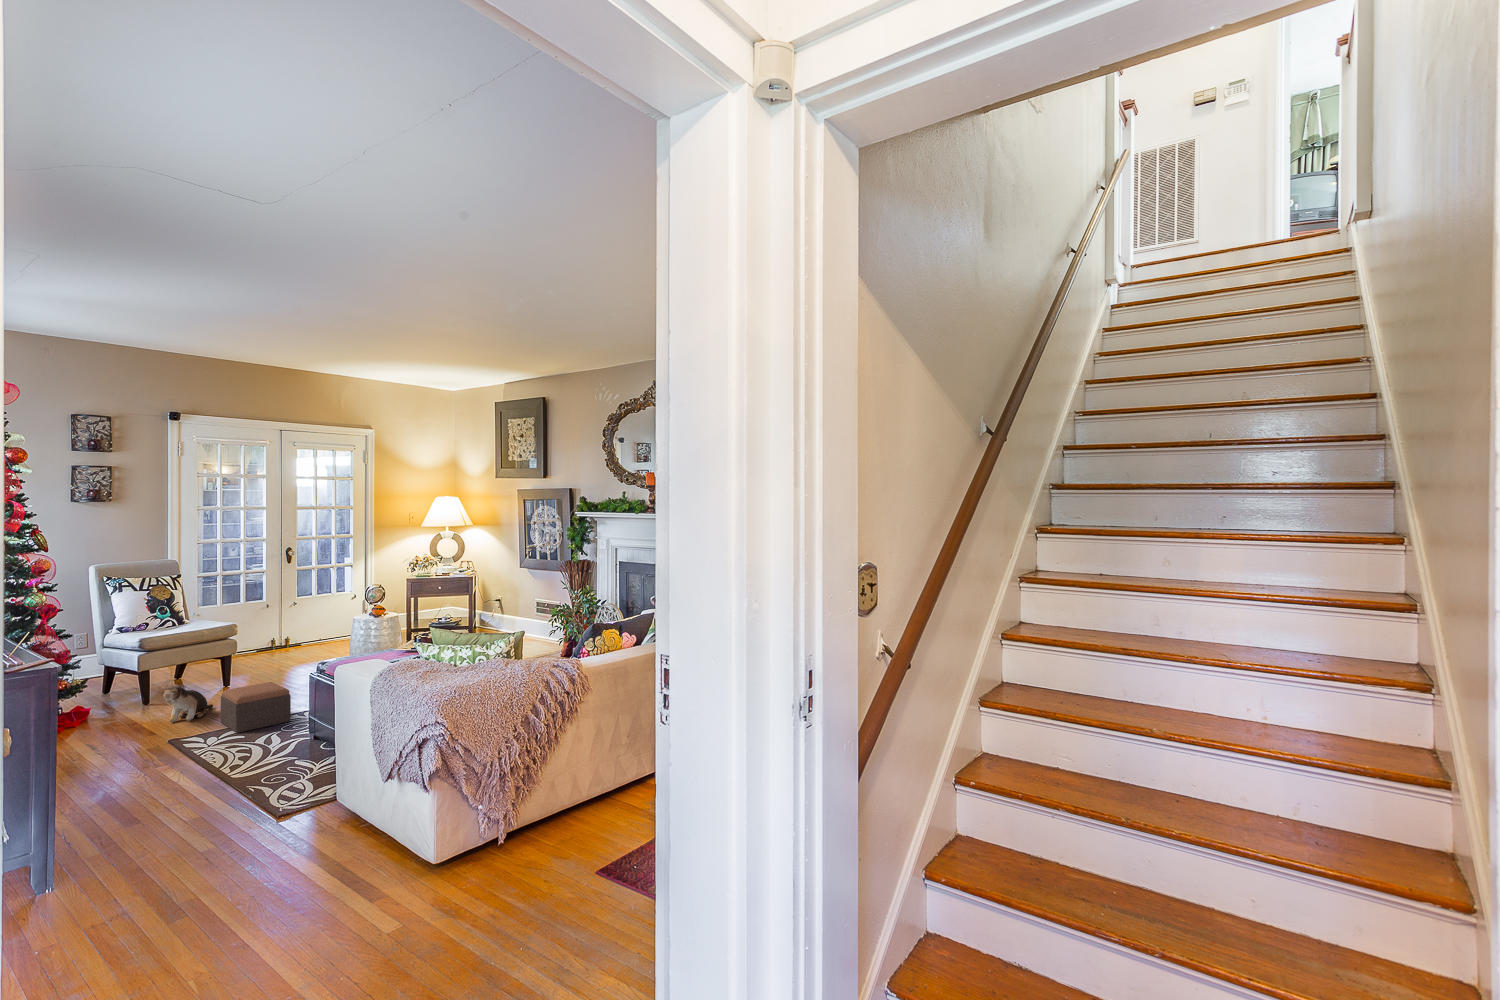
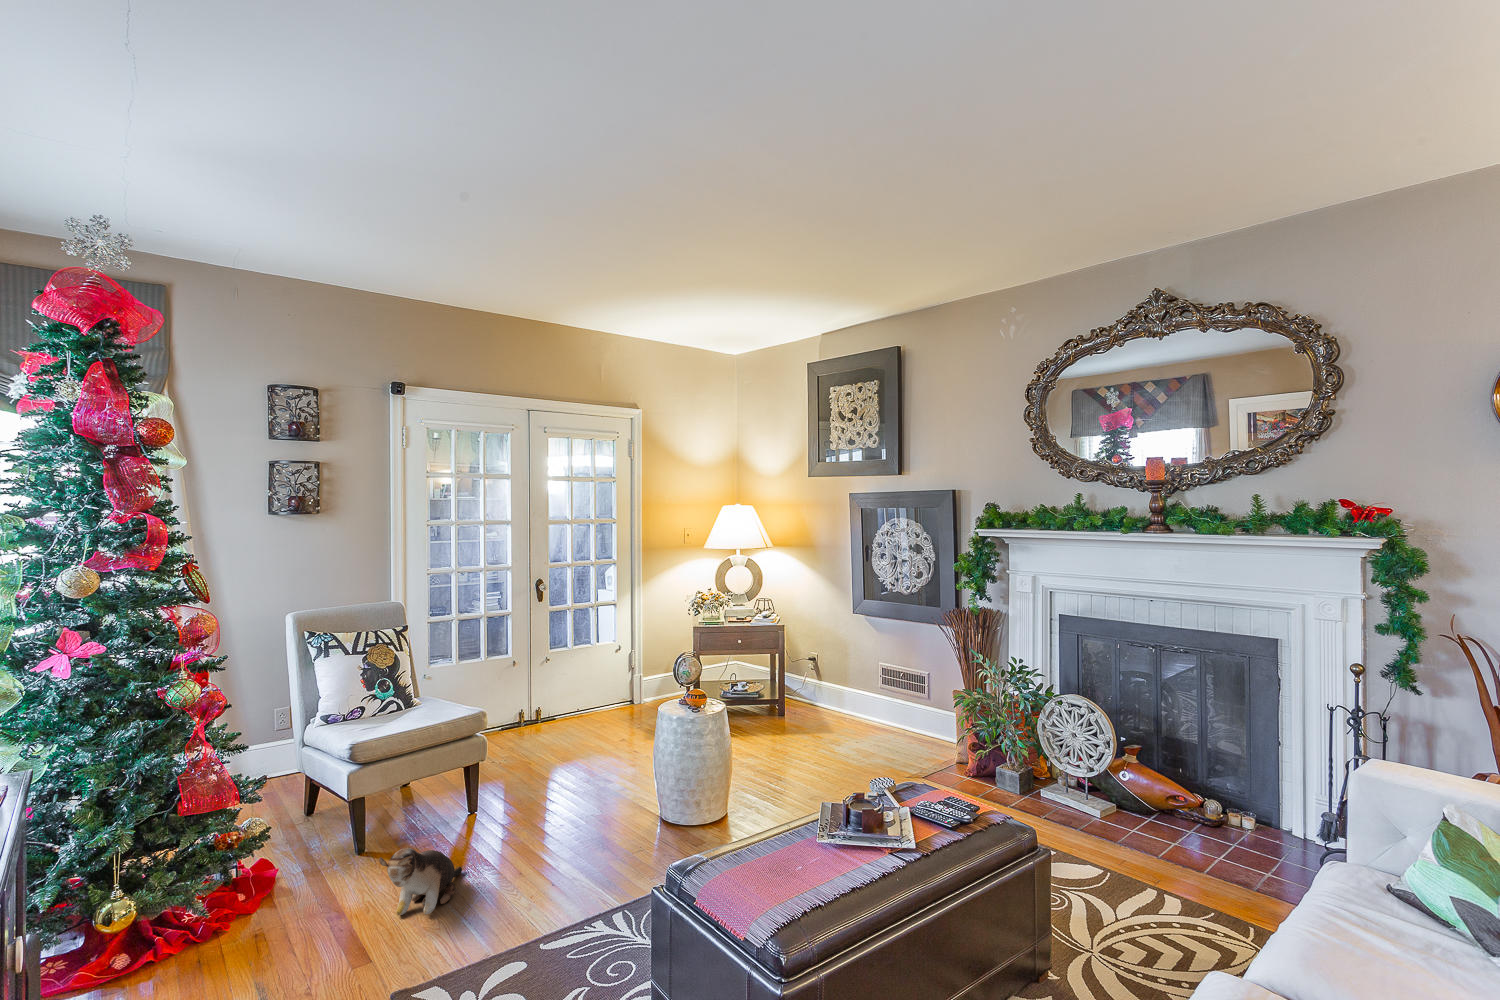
footstool: present [221,682,291,733] -> none [481,843,602,969]

